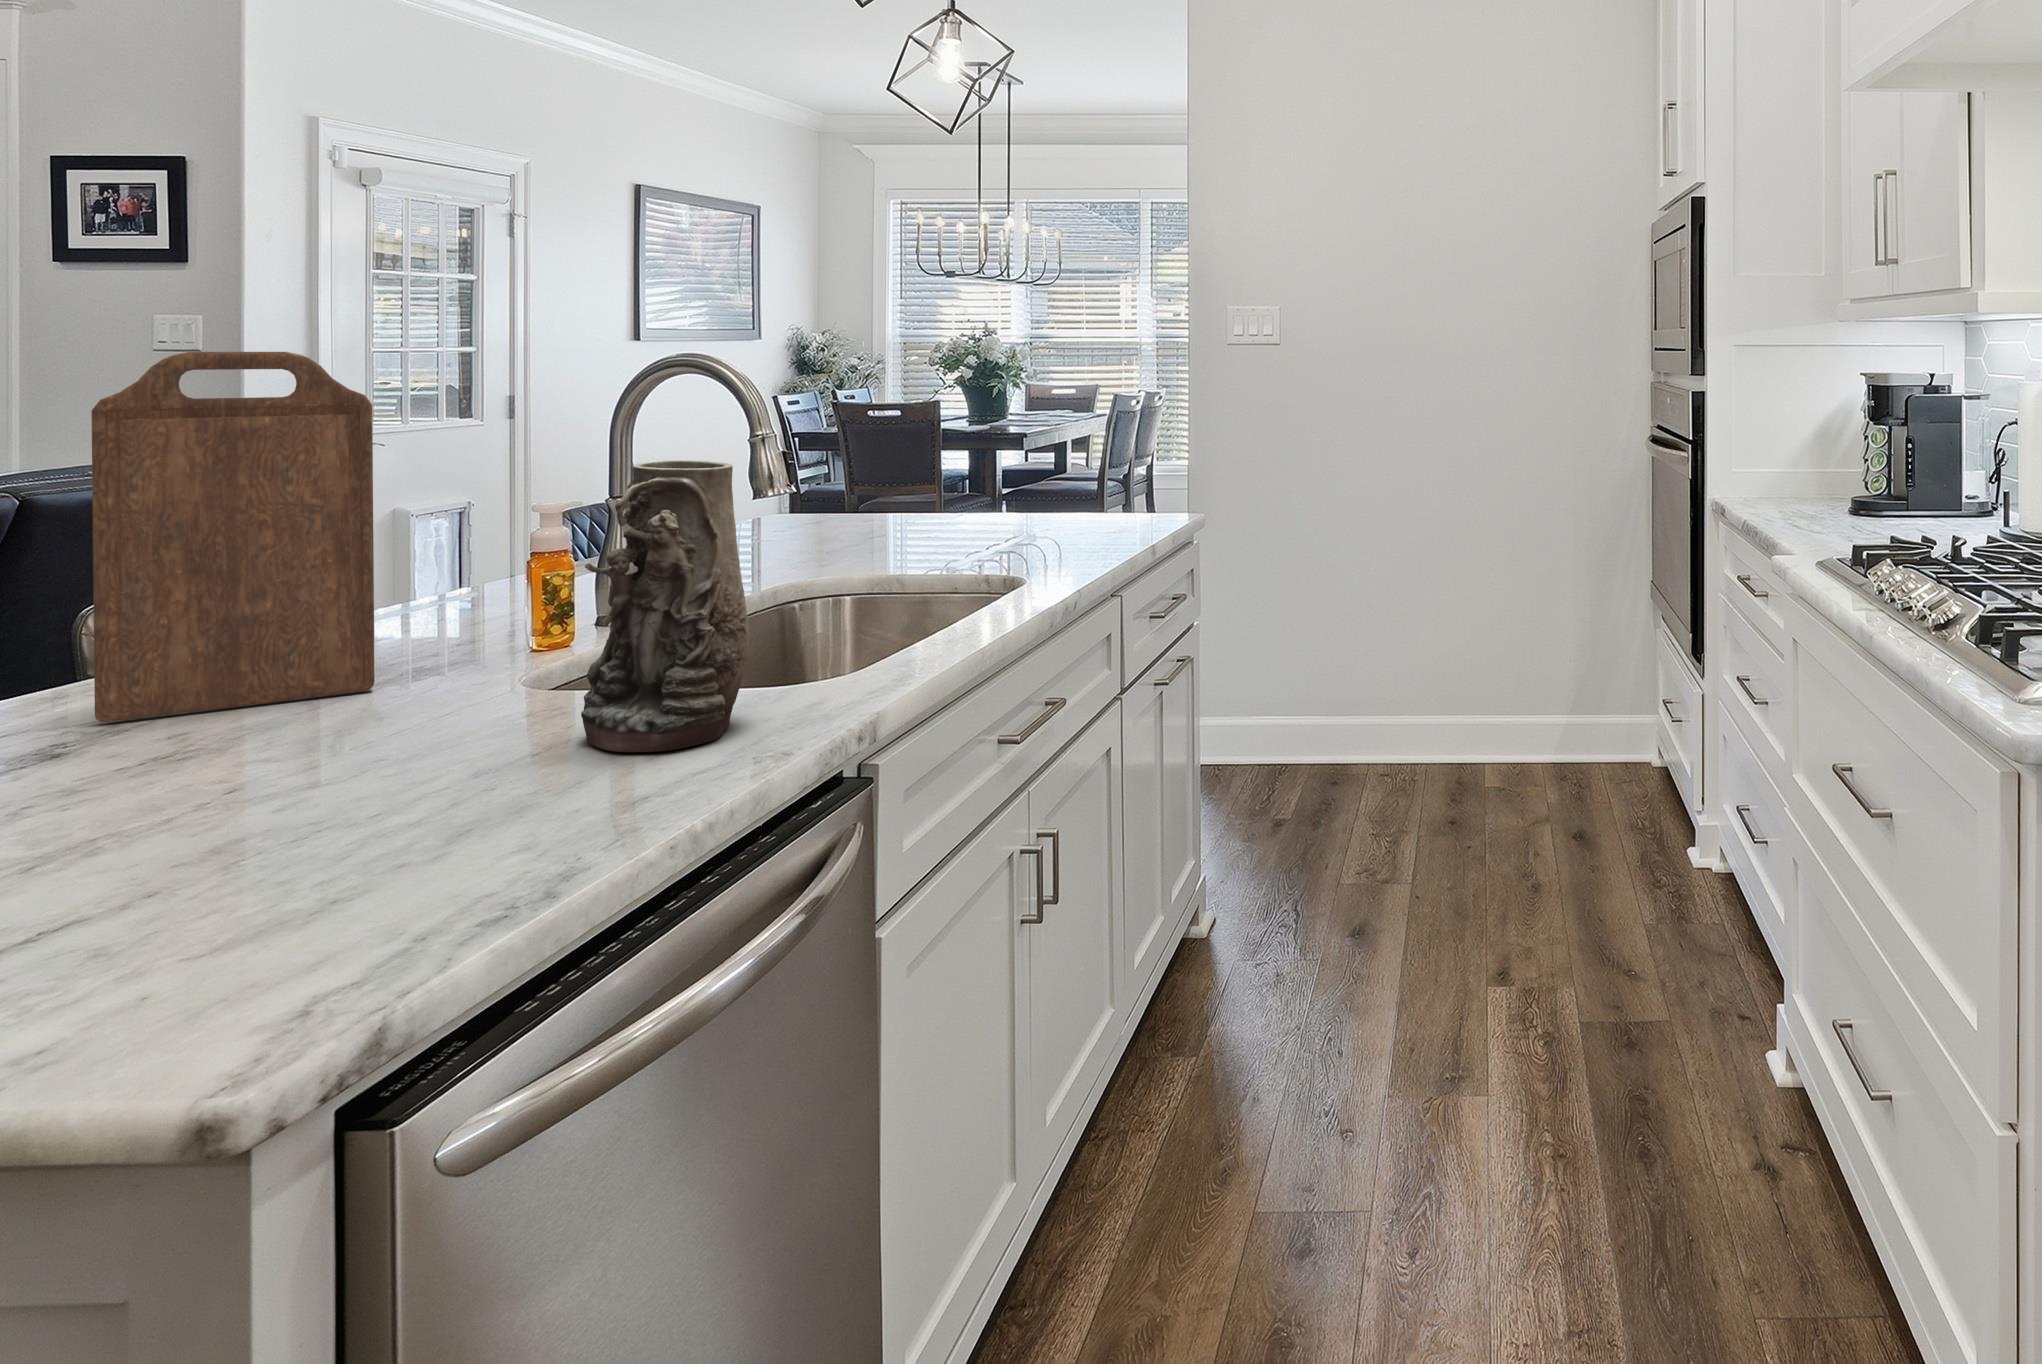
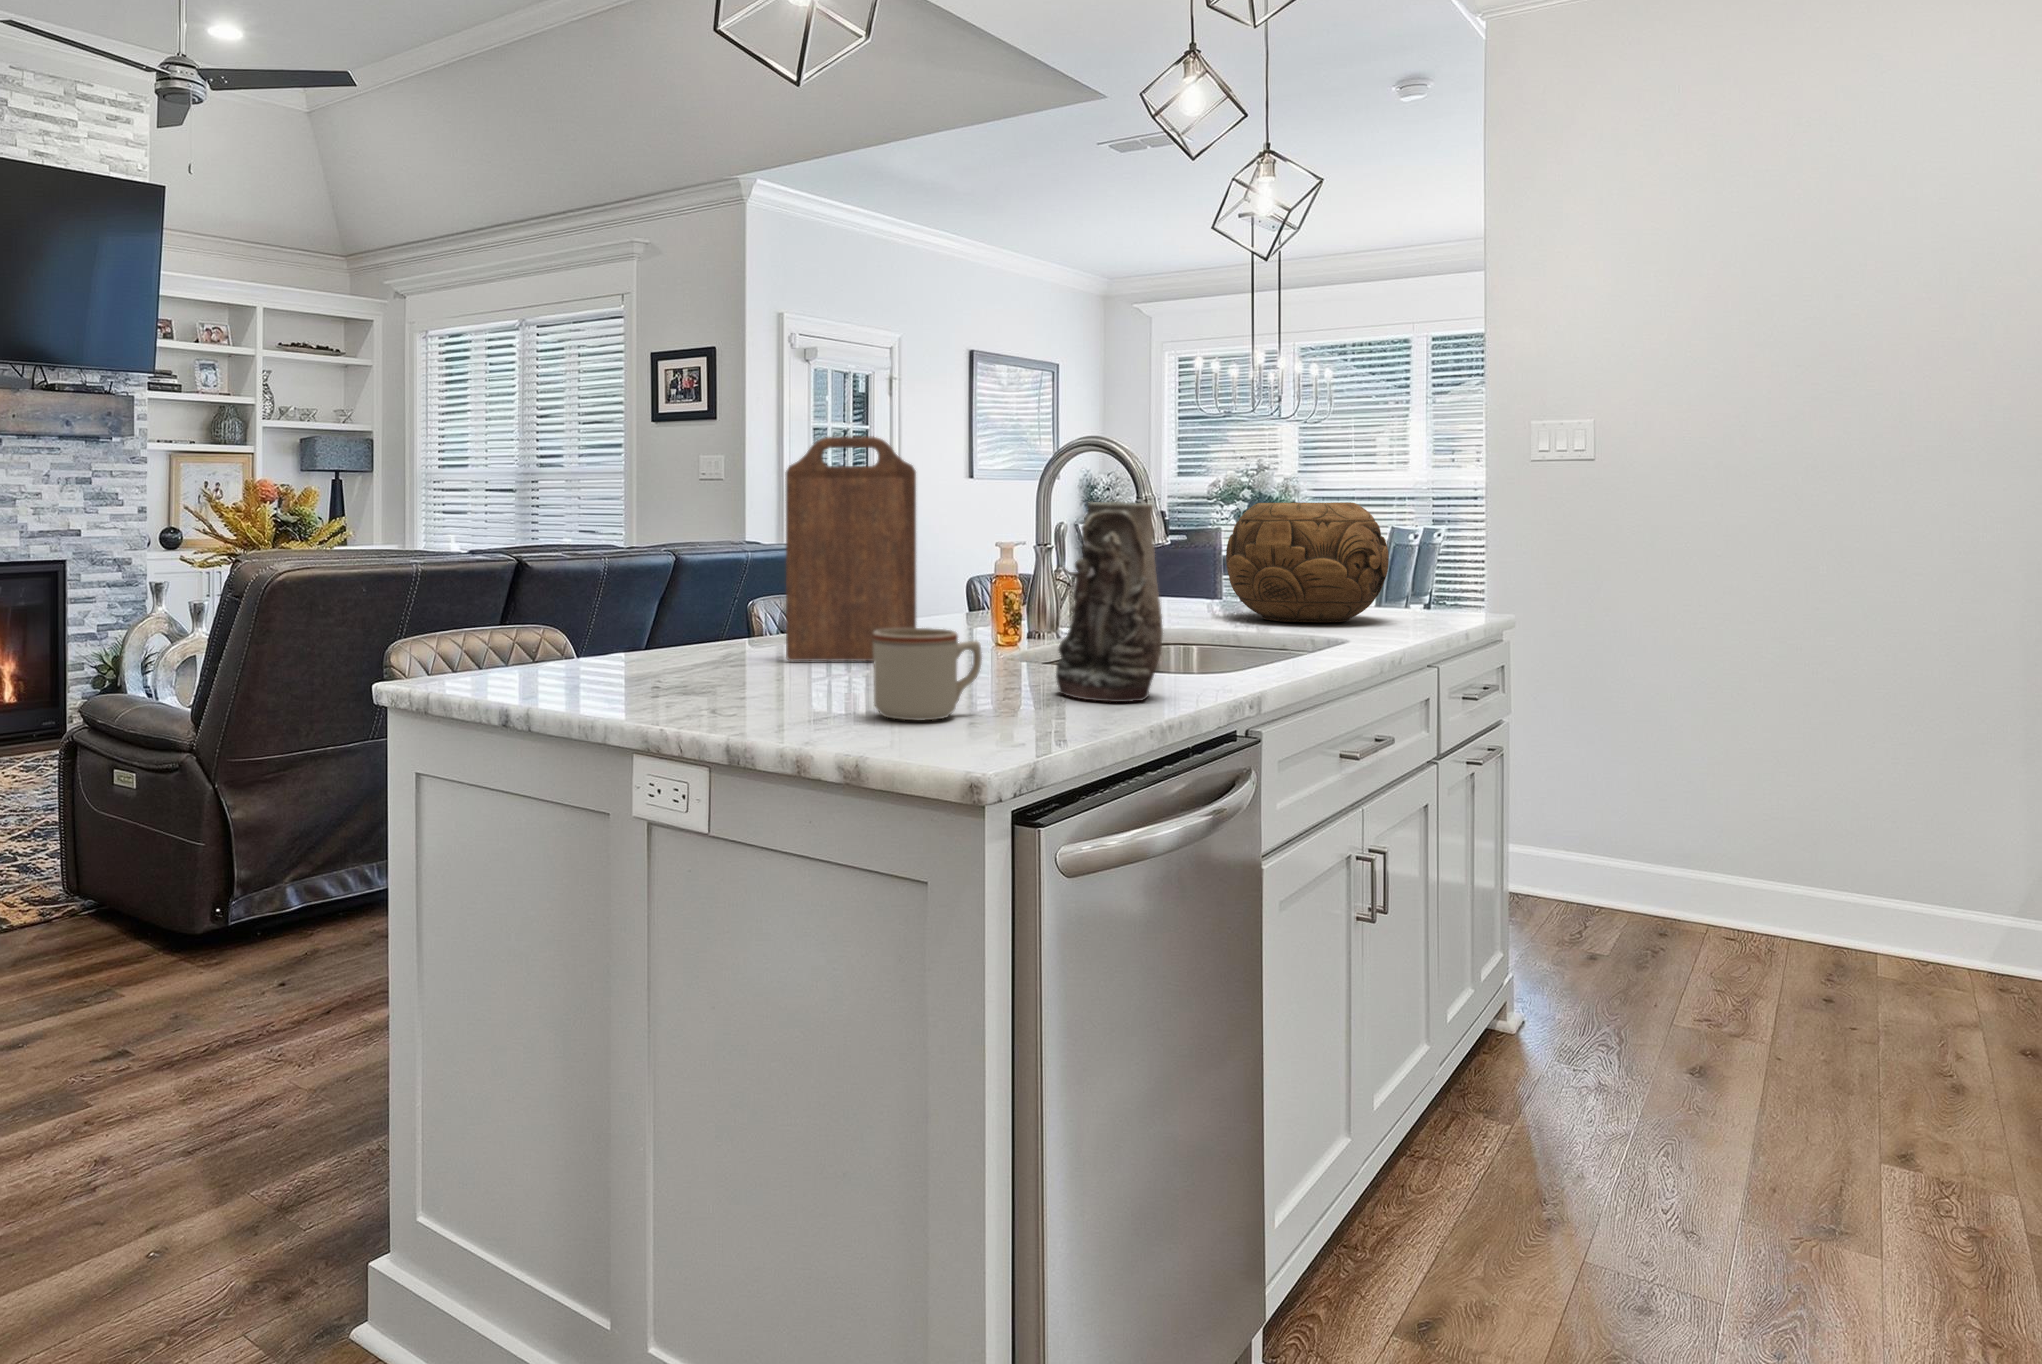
decorative bowl: none [897,408,1077,547] -> present [1226,502,1389,622]
mug: none [172,695,413,871] -> present [873,628,982,720]

